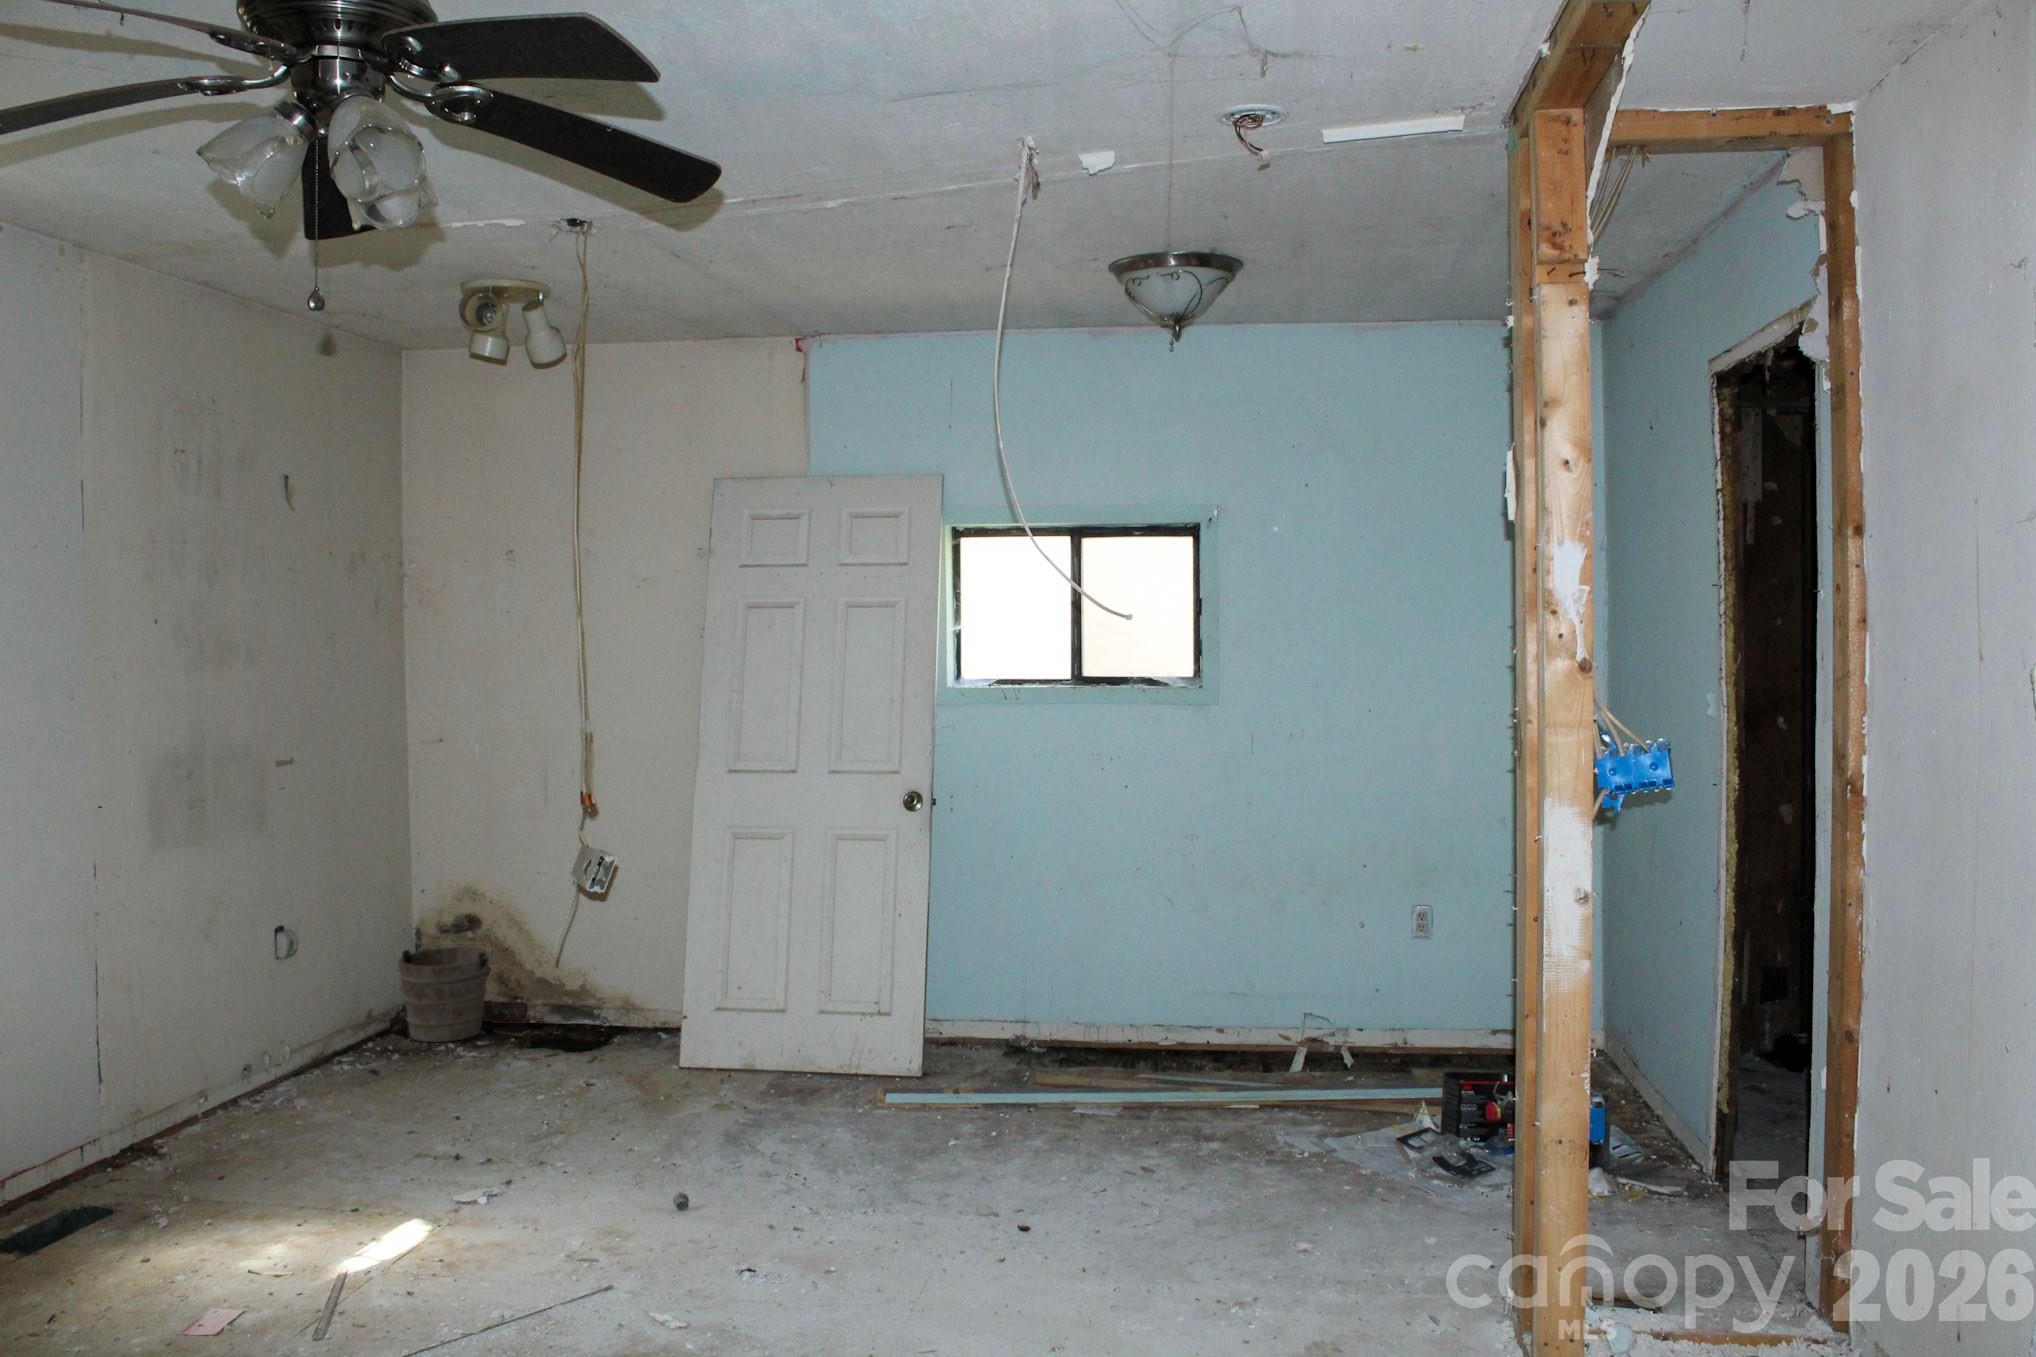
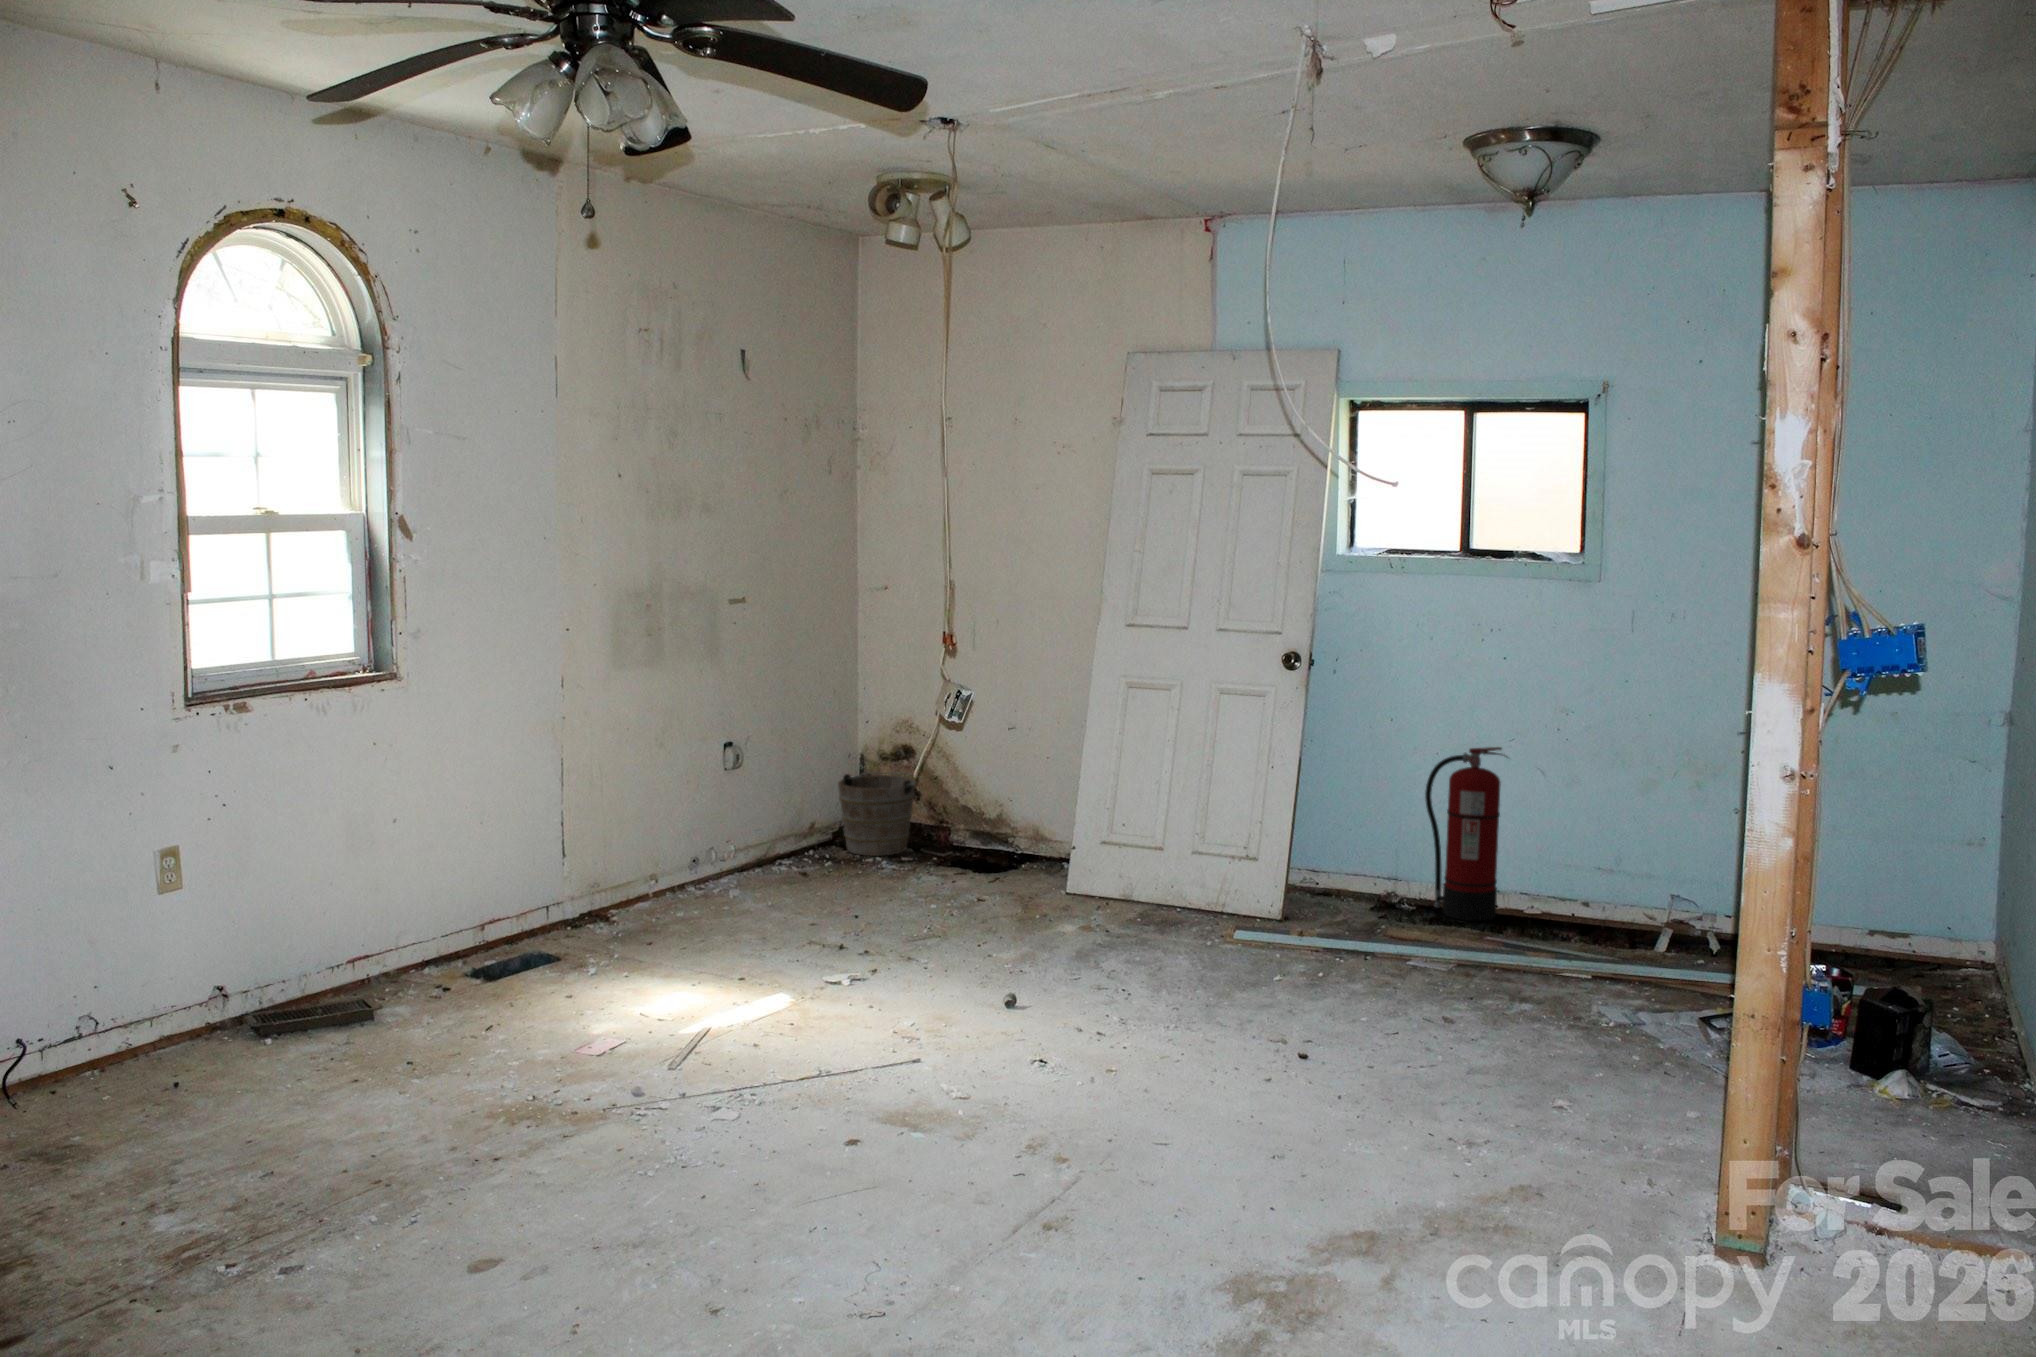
fire extinguisher: none [1050,879,1130,1054] -> present [1425,747,1505,921]

